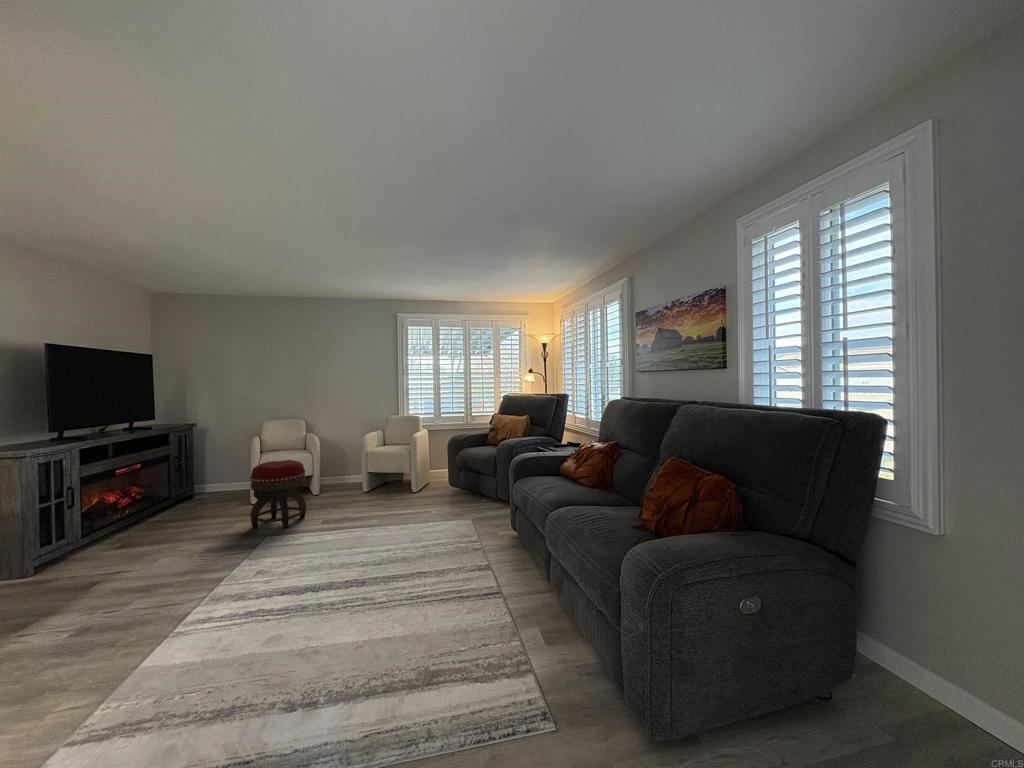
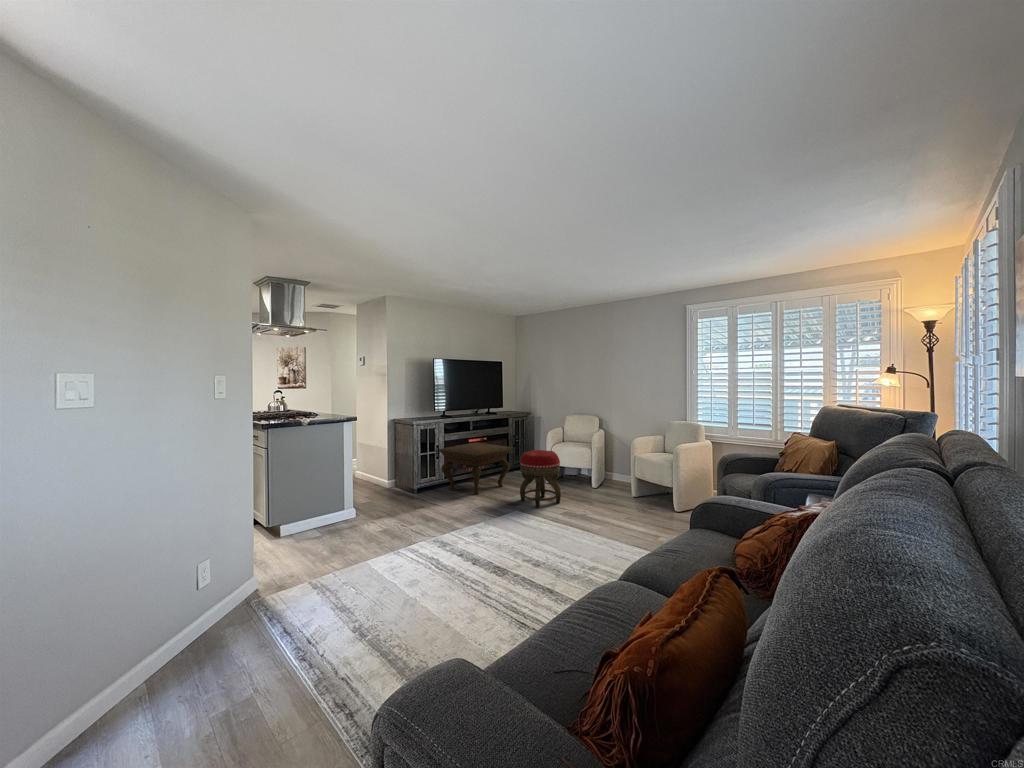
side table: none [75,468,209,550] -> present [439,442,512,495]

